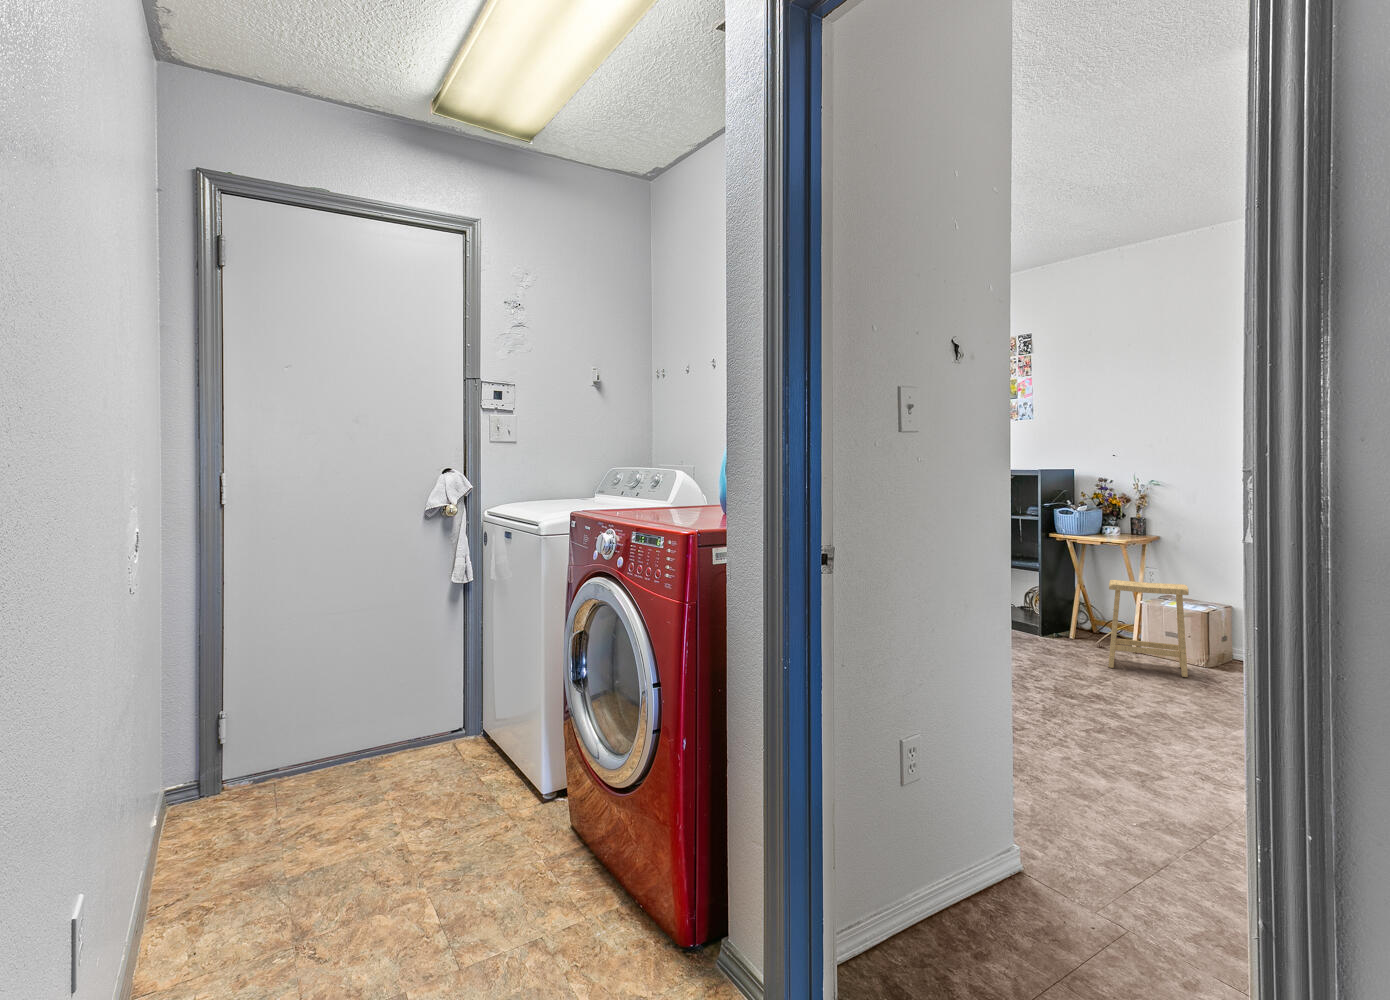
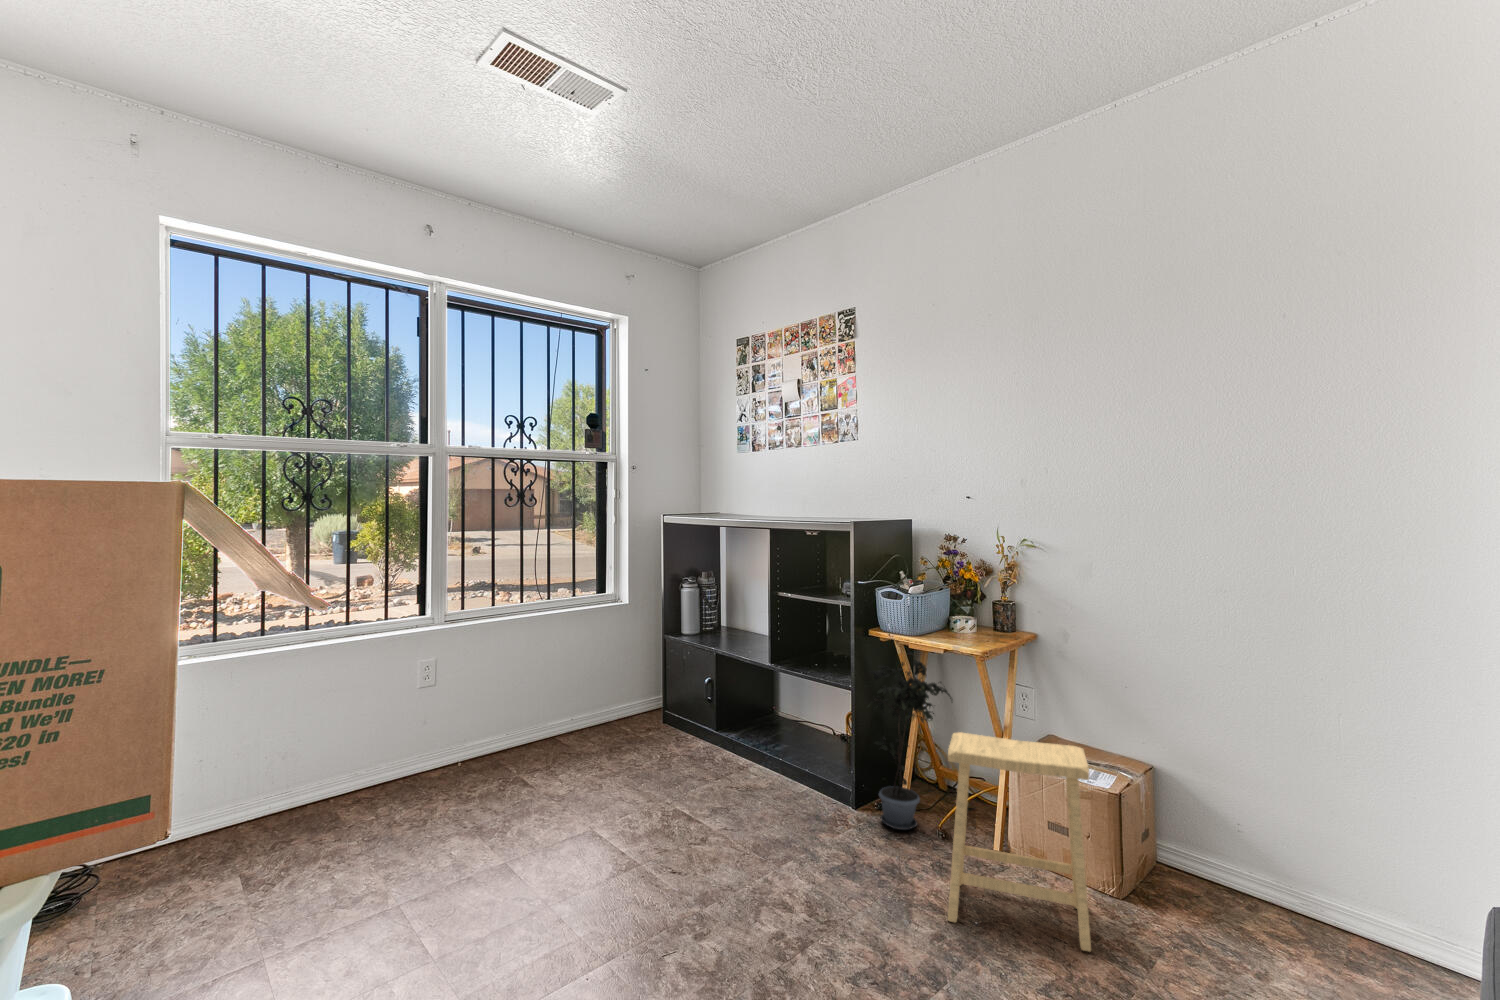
potted plant: none [1051,545,1107,643] -> present [868,653,952,830]

